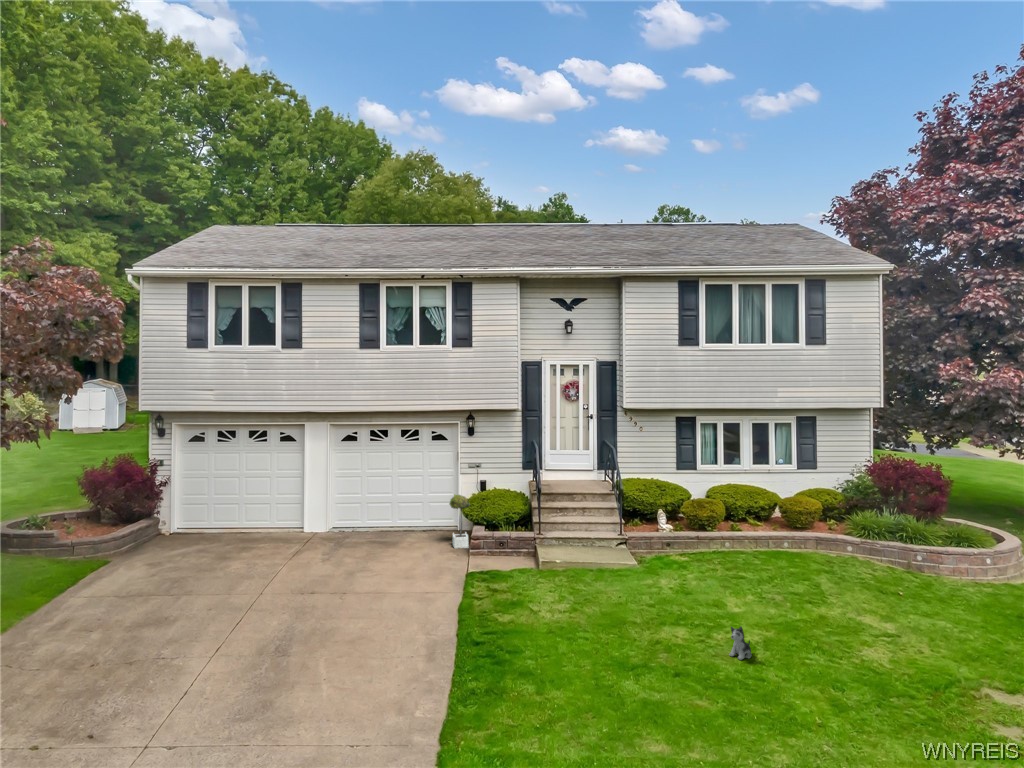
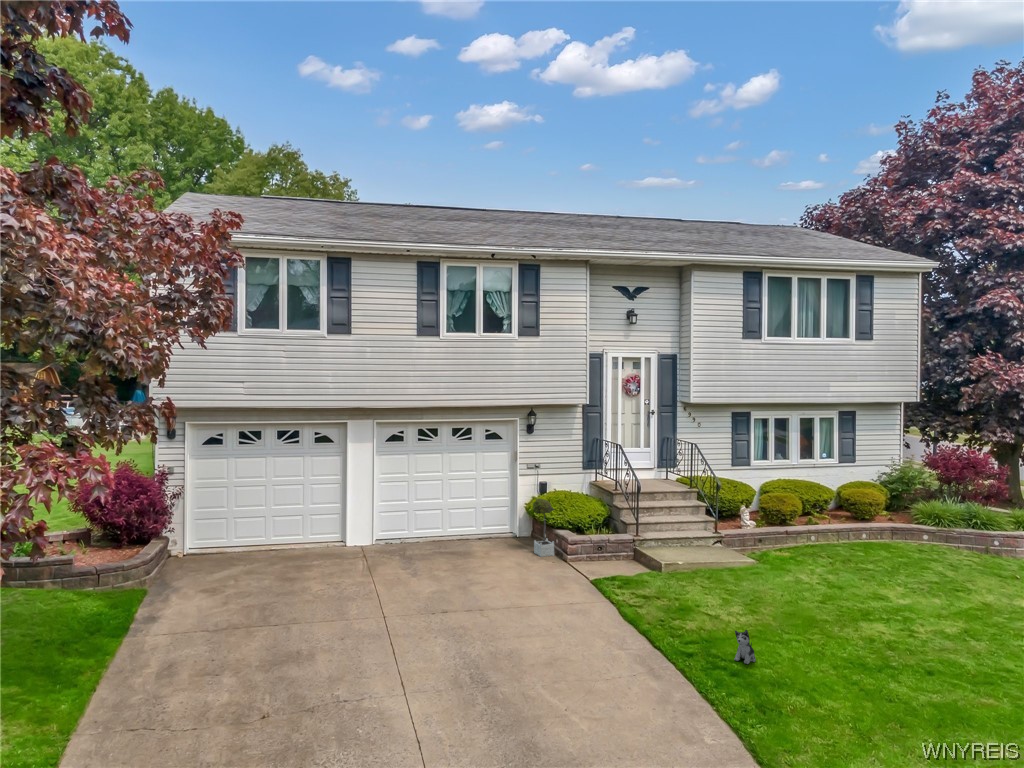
plush toy: present [729,627,751,660] -> present [734,630,756,664]

